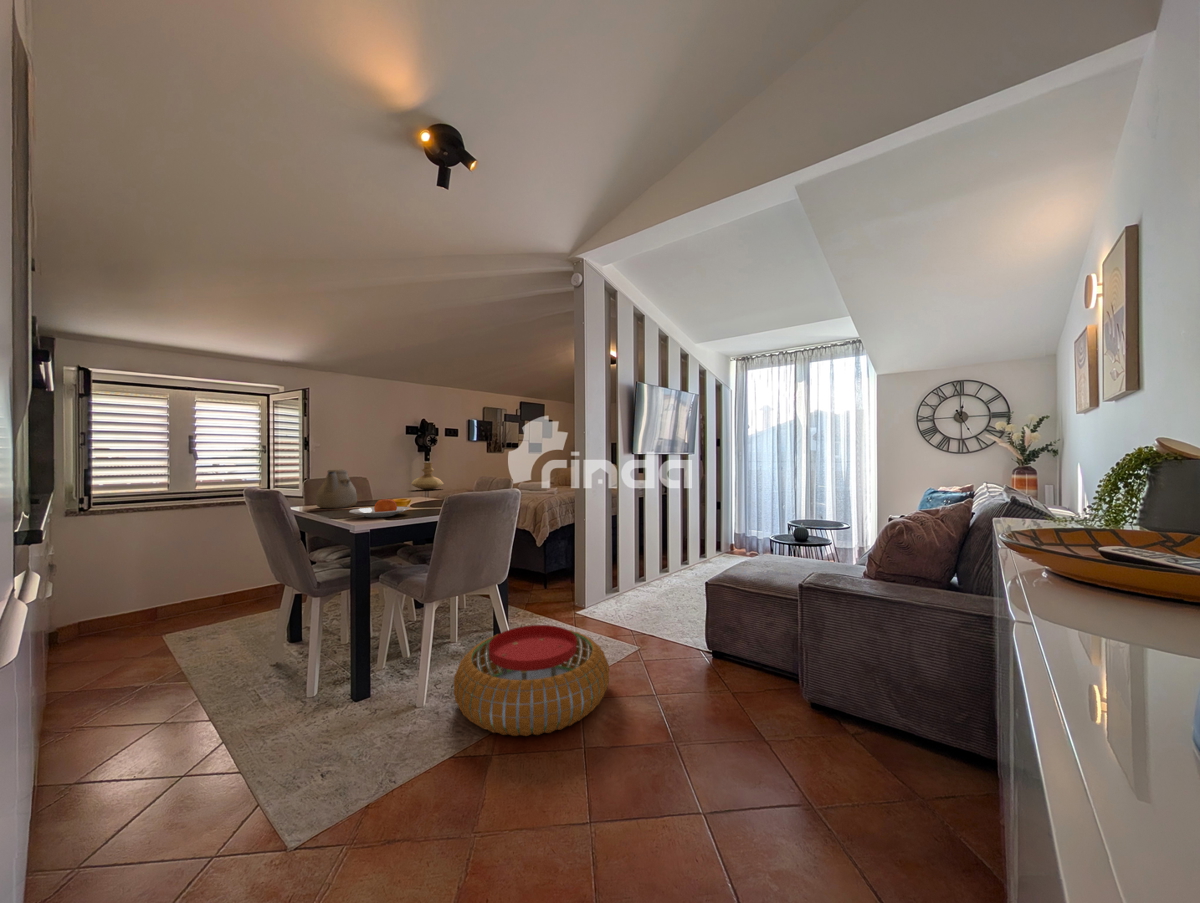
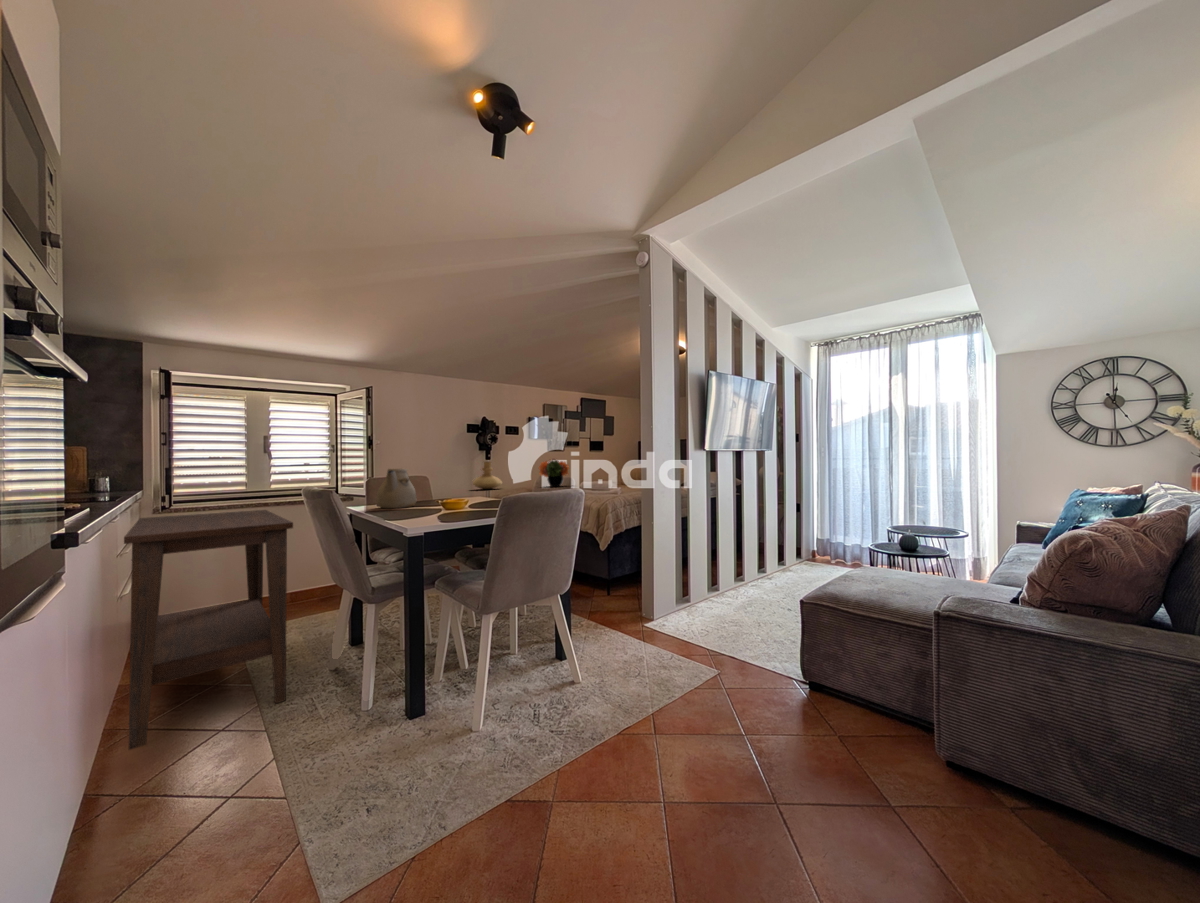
flower arrangement: none [480,460,510,487] -> present [539,459,569,486]
plate: present [349,499,409,517] -> none [405,500,466,519]
side table: none [53,511,233,750] -> present [124,510,293,749]
pouf: present [454,625,609,736] -> none [514,642,689,777]

